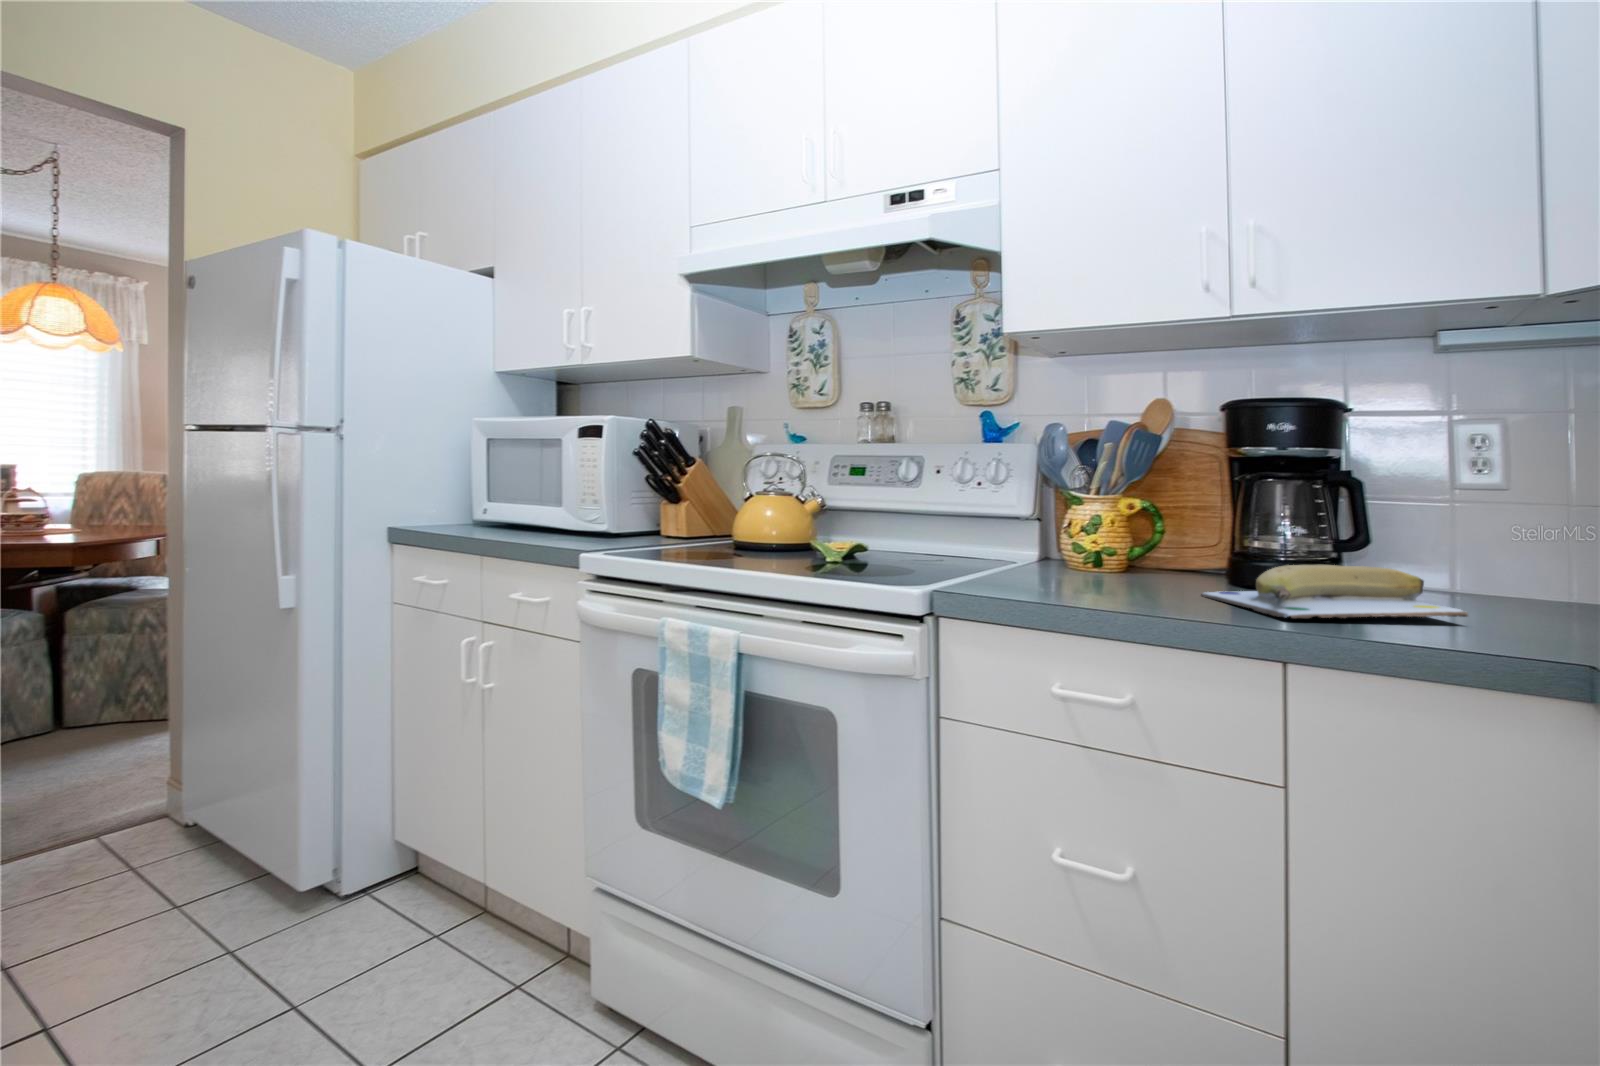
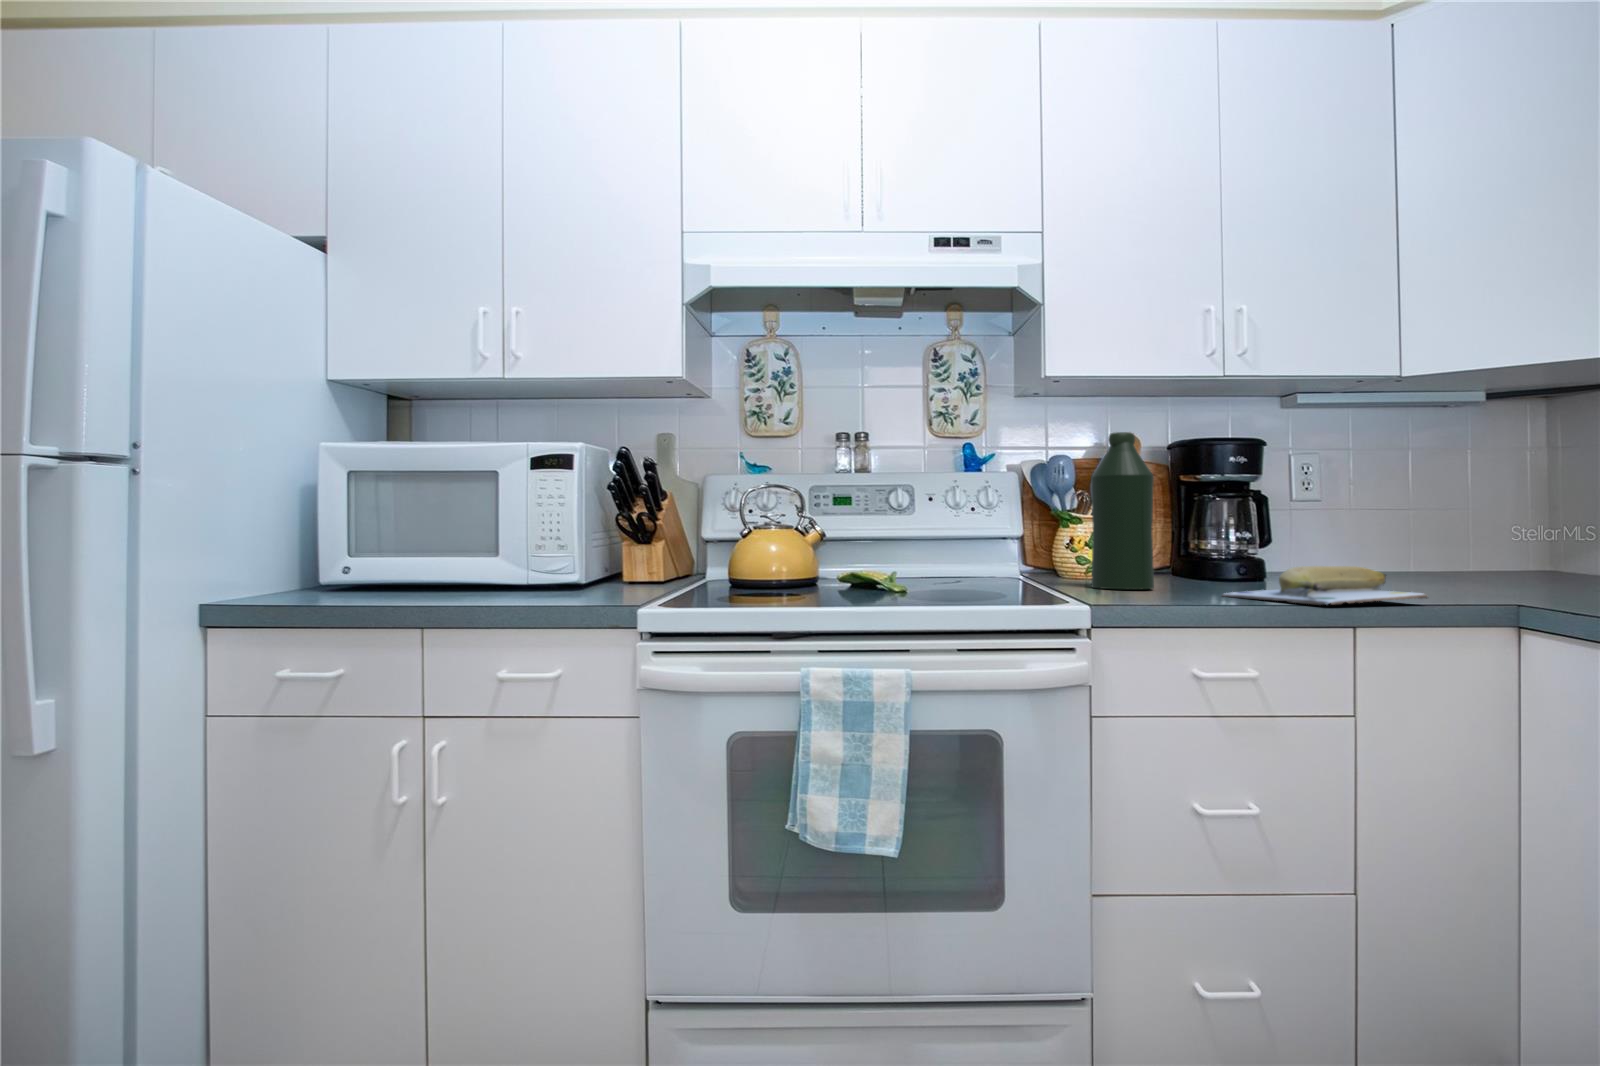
bottle: none [1075,398,1151,581] -> present [1091,432,1154,589]

